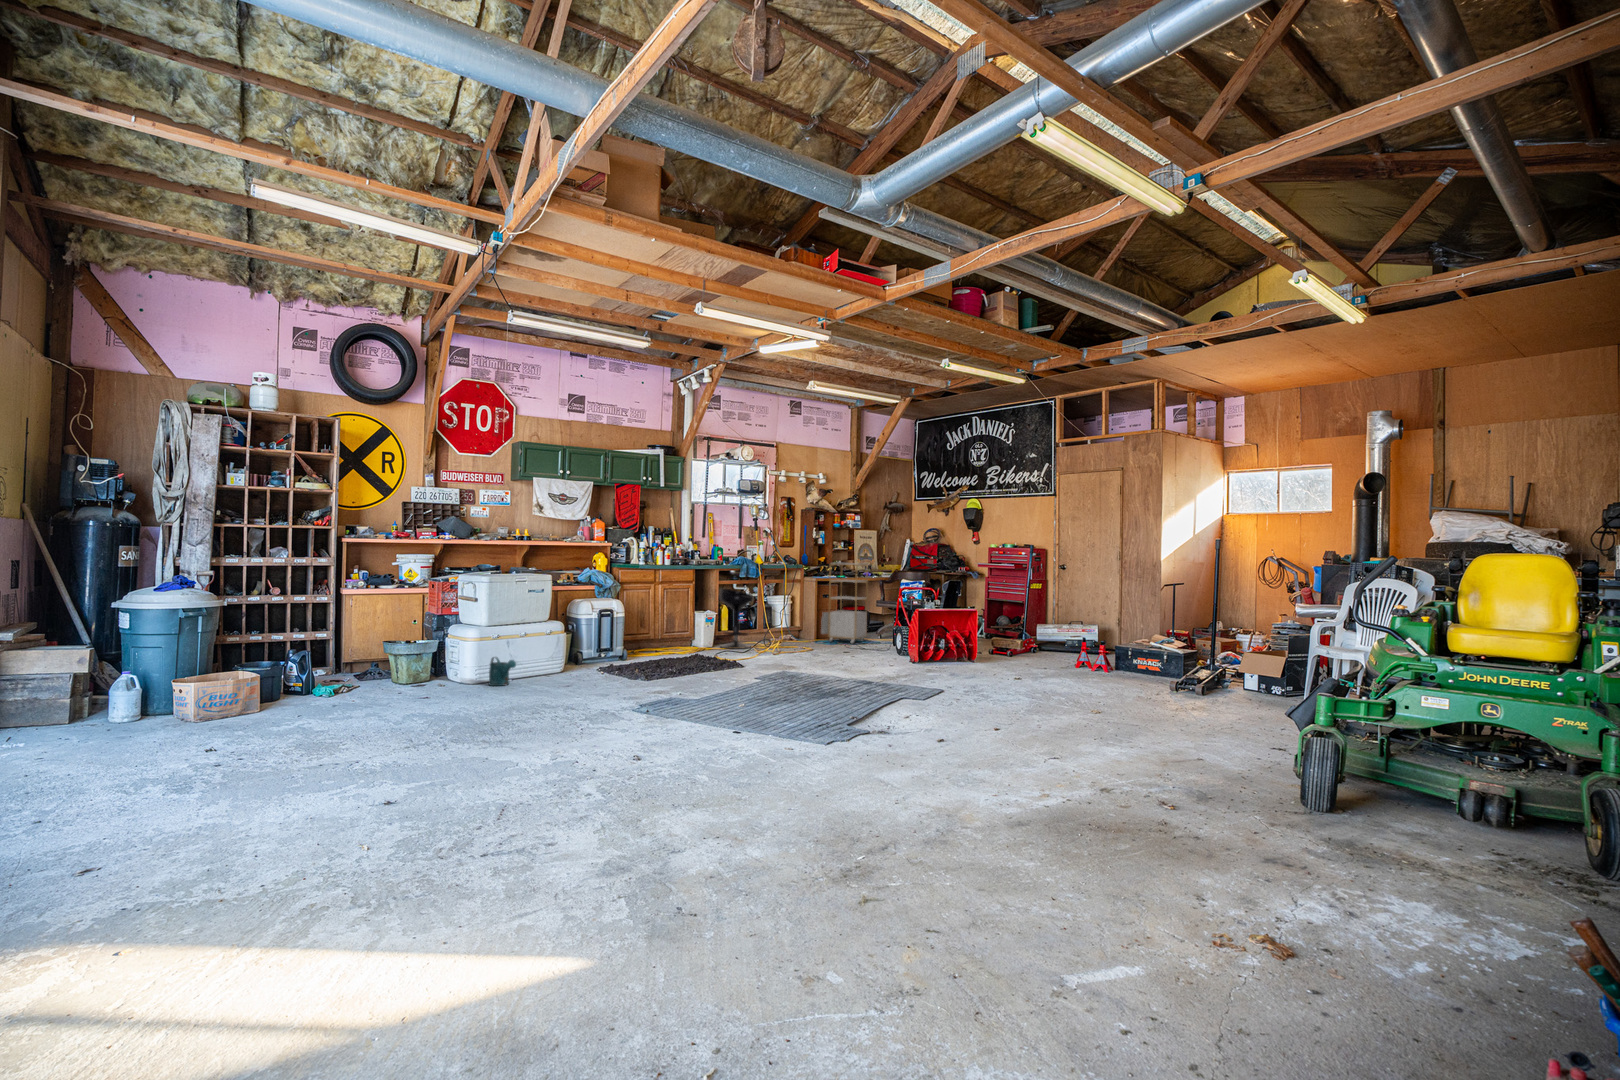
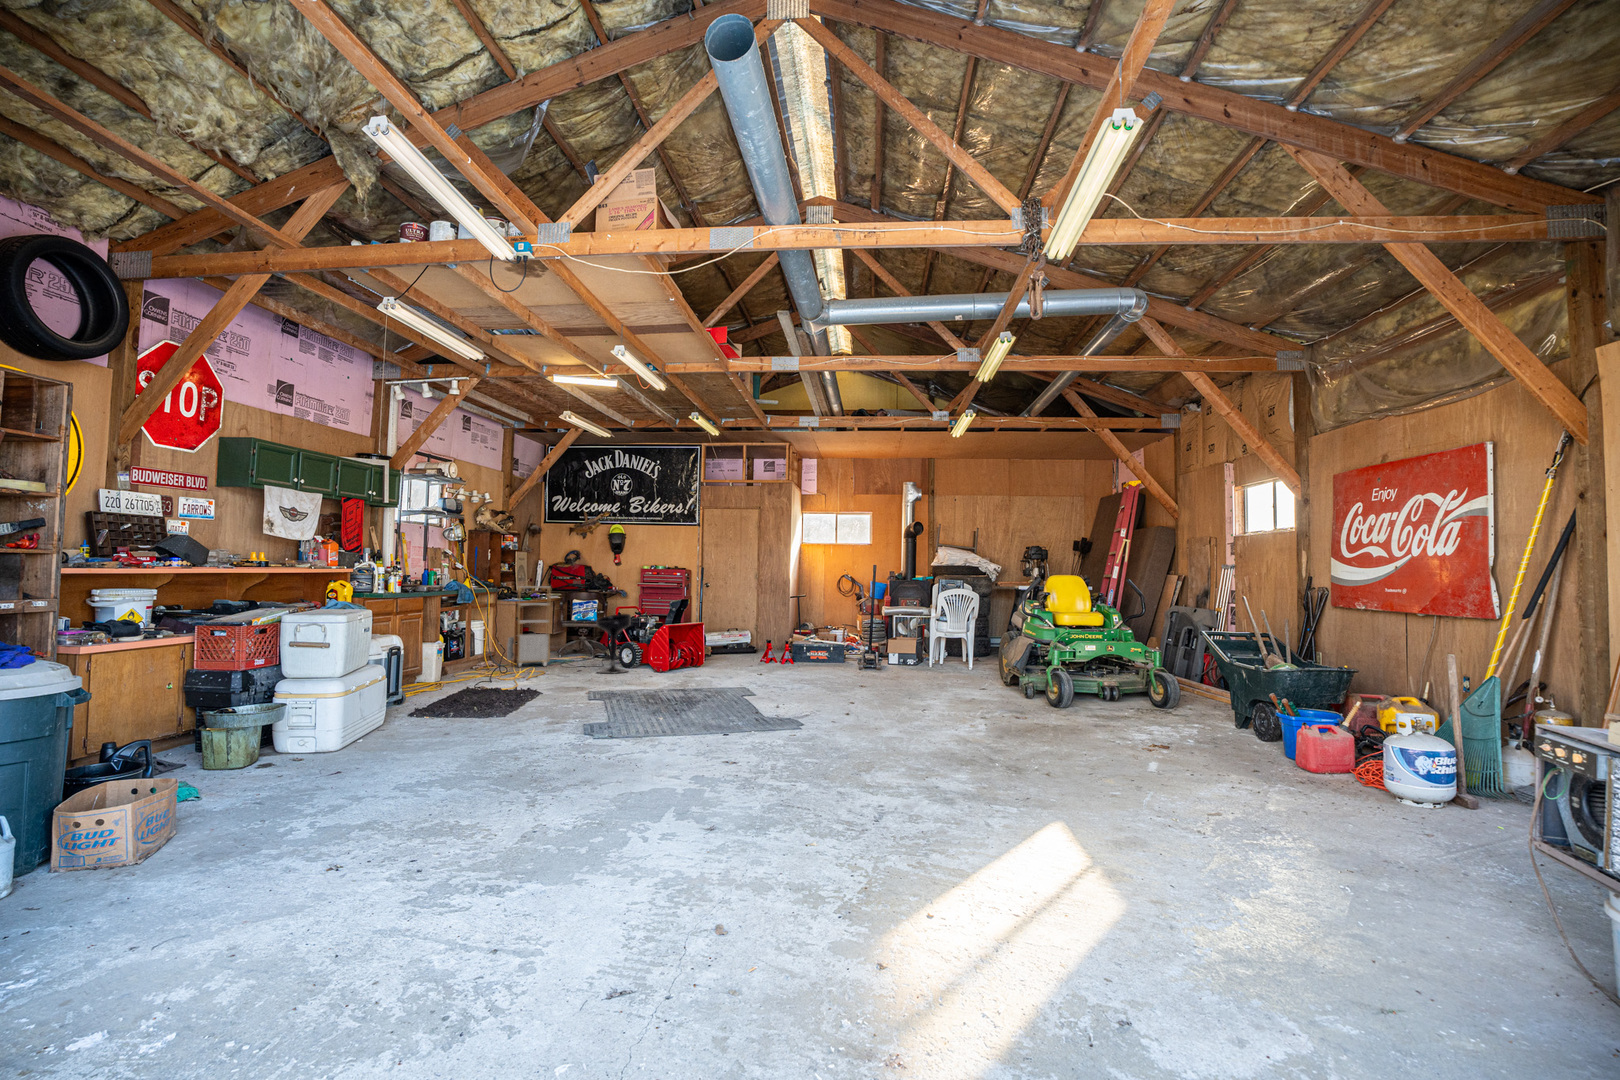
bar stool: present [720,589,754,649] -> present [596,614,631,674]
watering can: present [489,657,516,686] -> none [341,711,399,748]

